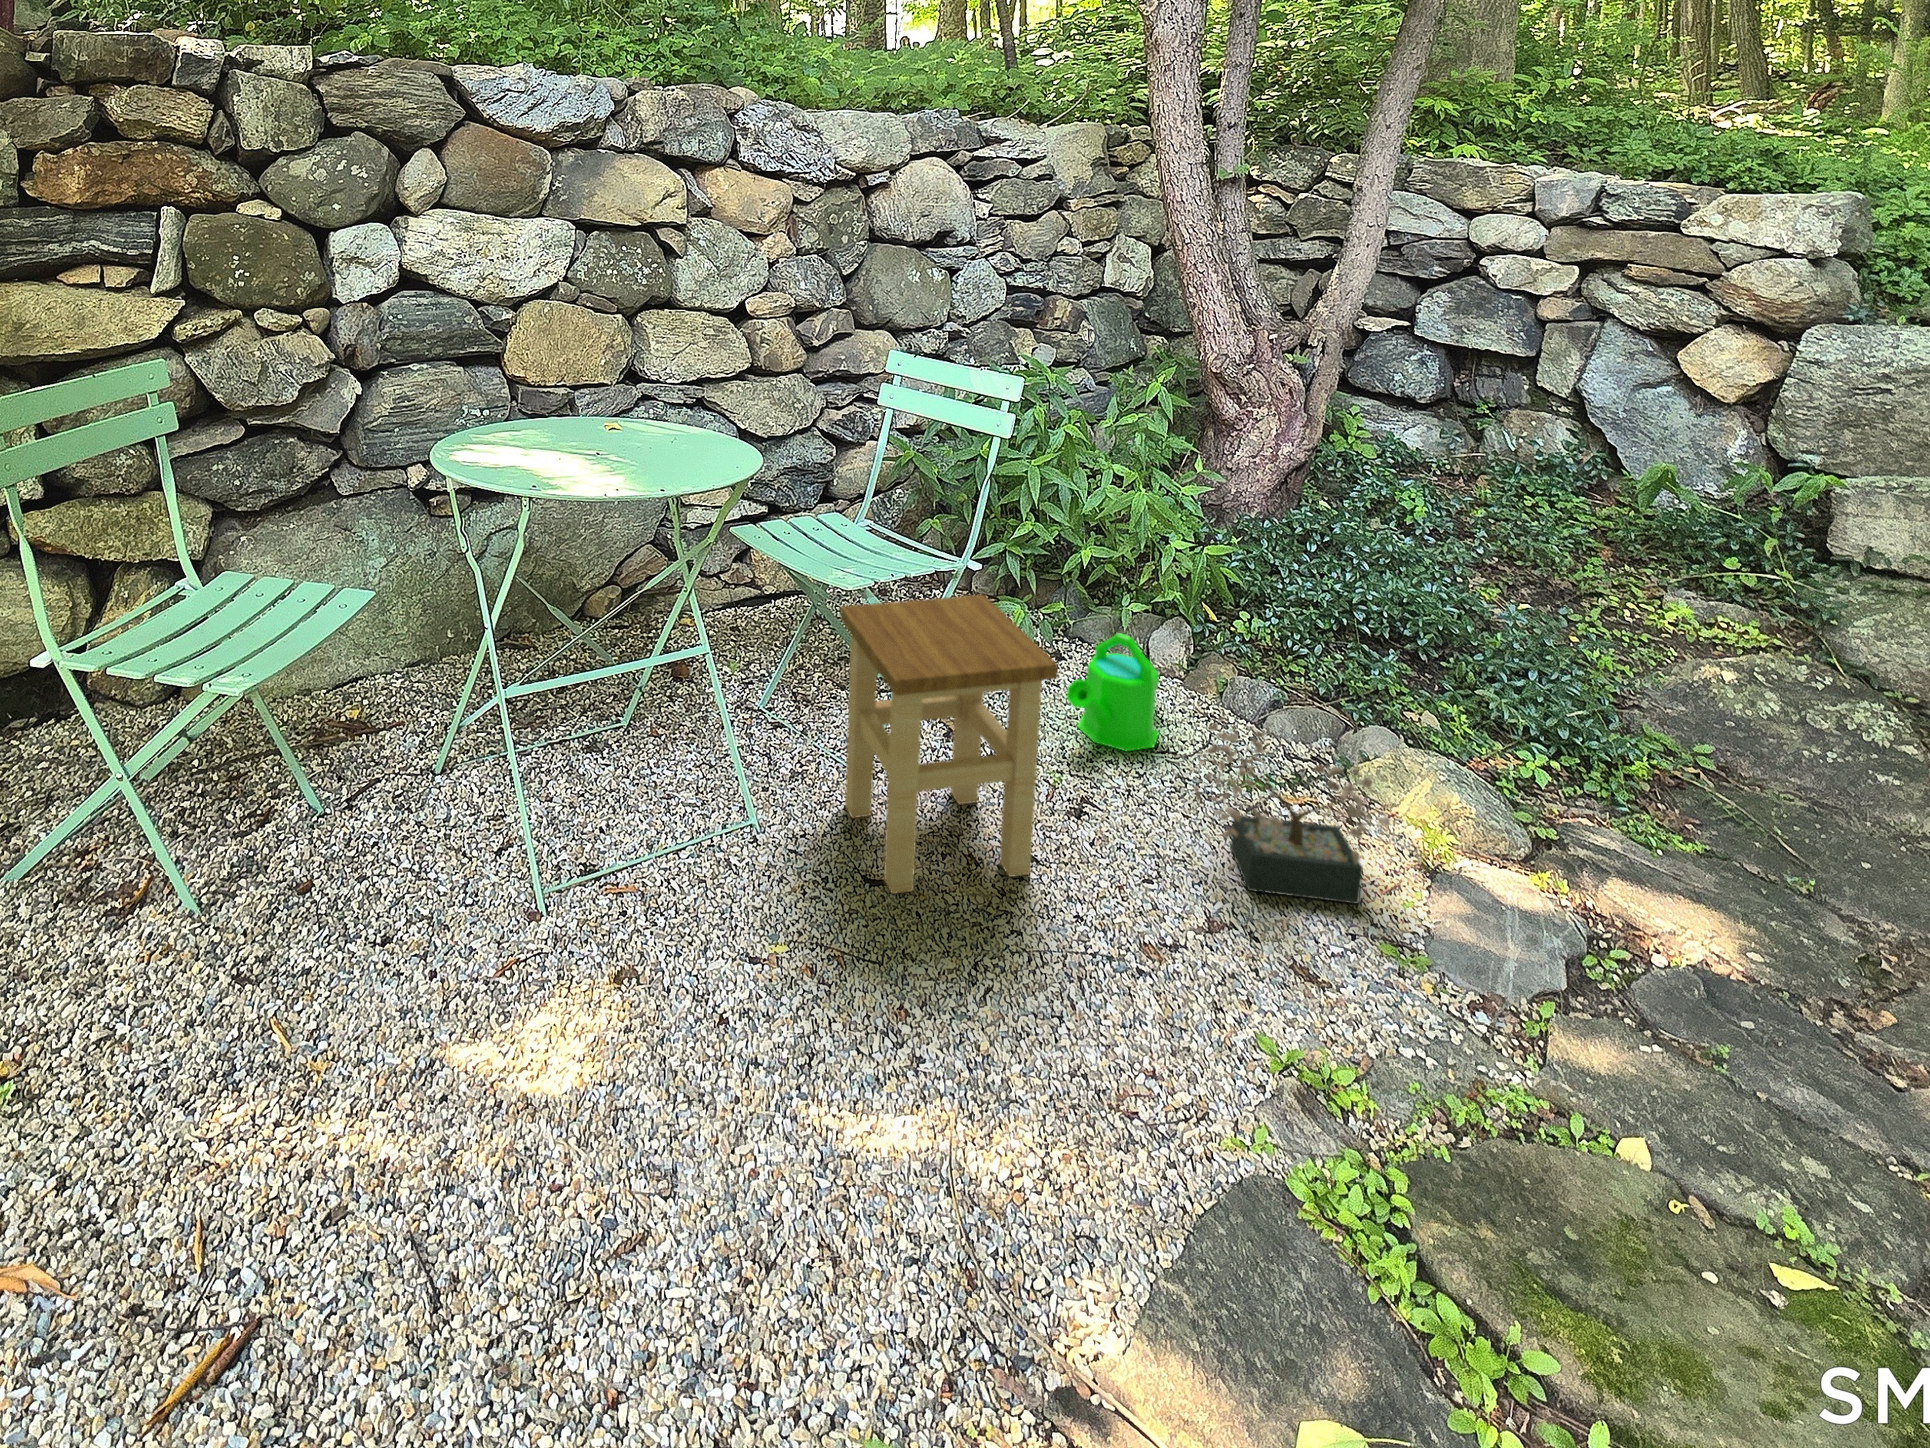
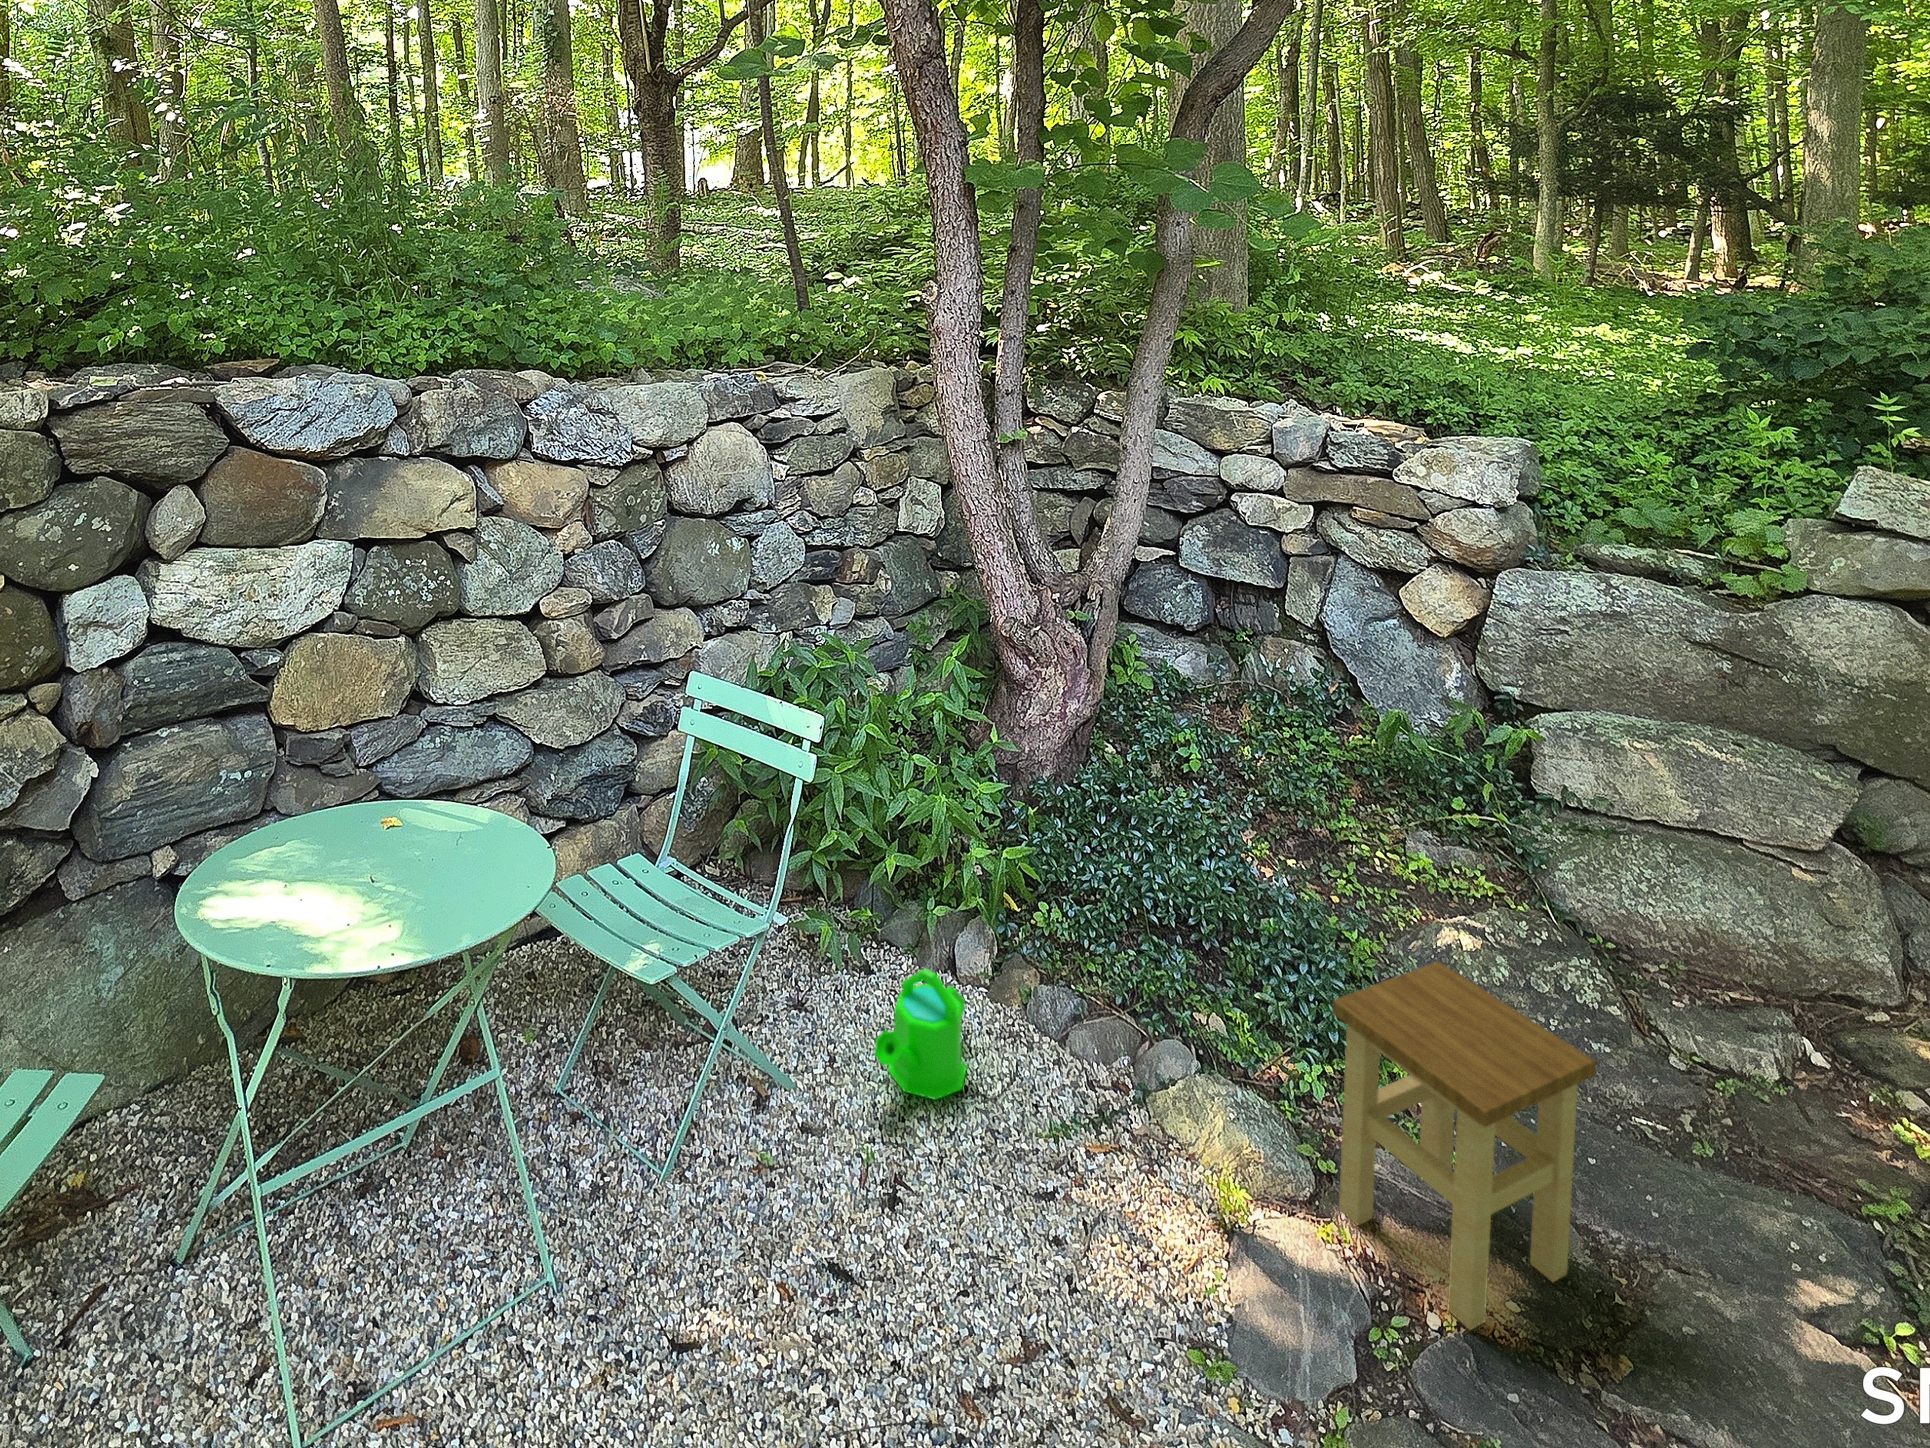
stool: present [840,595,1058,894] -> present [1332,961,1596,1330]
decorative plant: present [1193,717,1390,904] -> none [996,1088,1177,1284]

